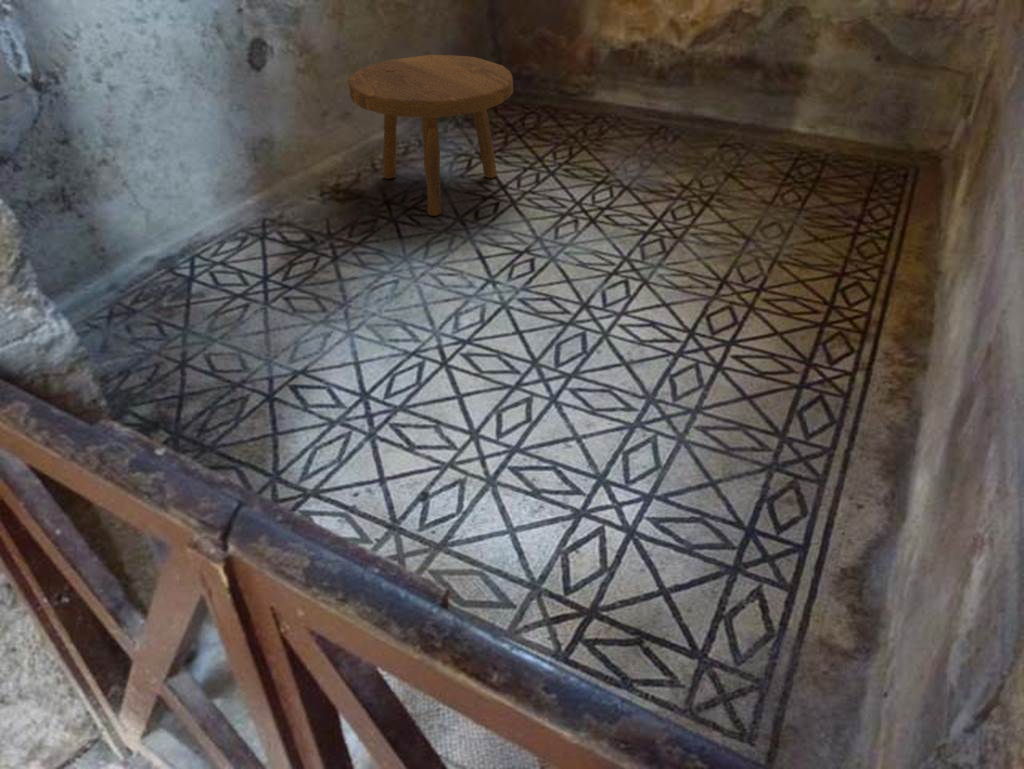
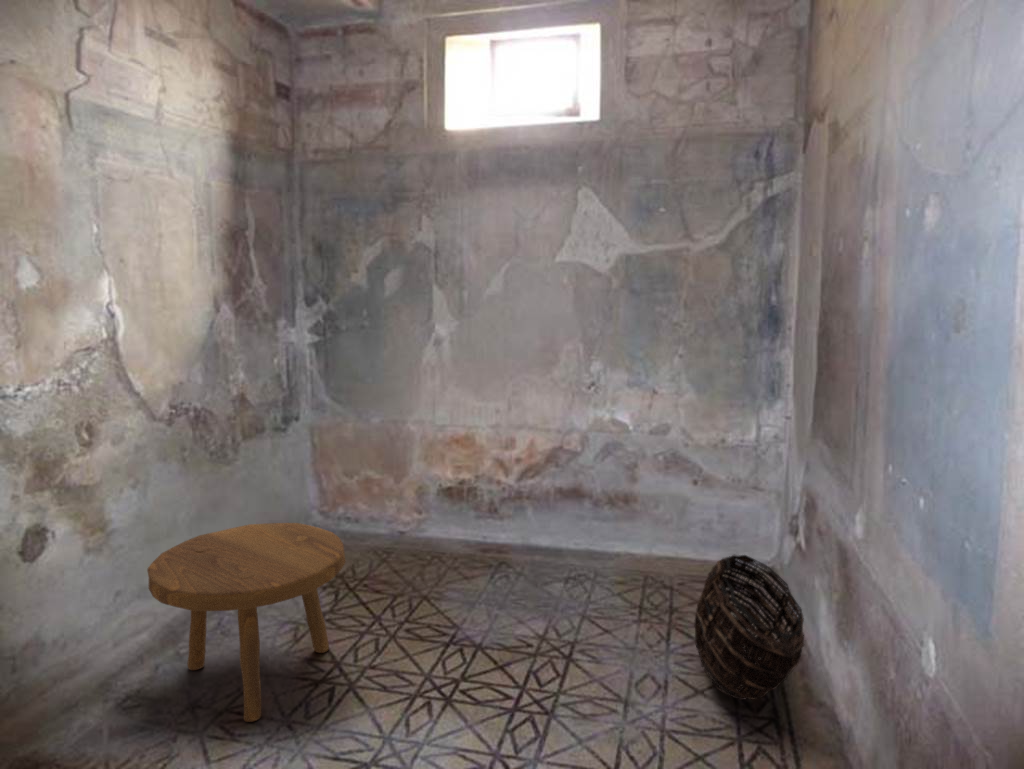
basket: none [827,120,945,248] -> present [695,555,805,700]

